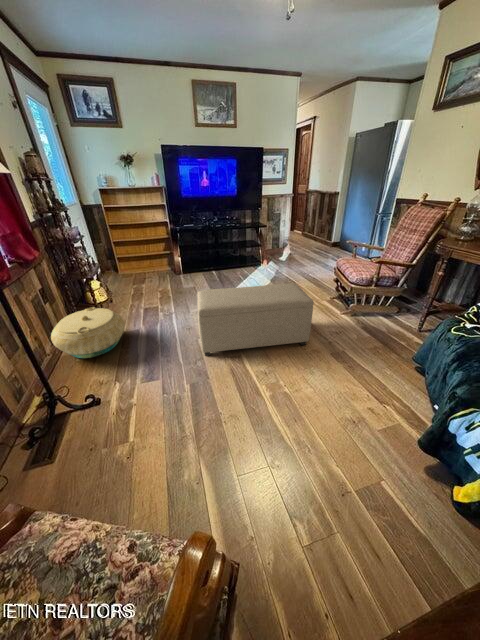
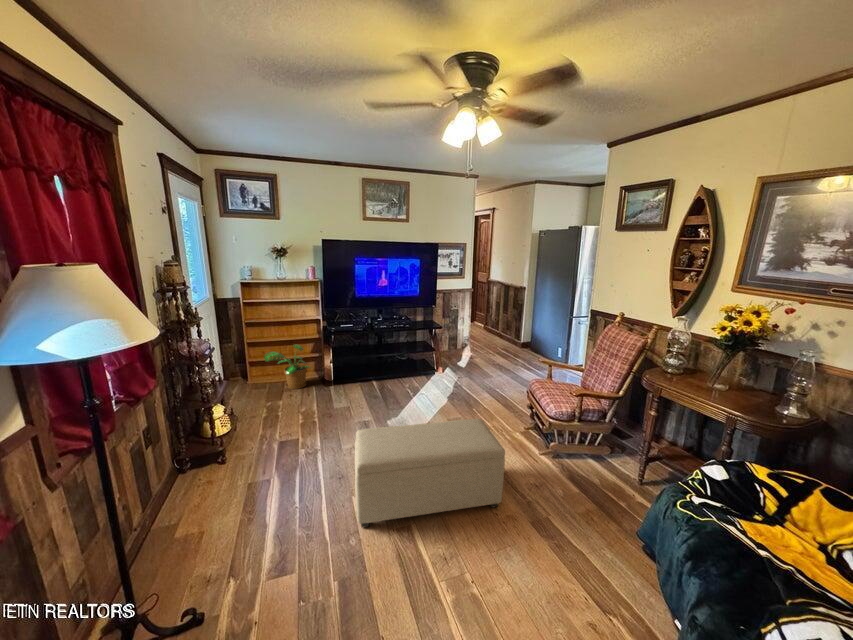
potted plant: none [125,243,164,277] -> present [264,344,311,389]
basket: present [51,307,125,358] -> none [144,449,252,533]

